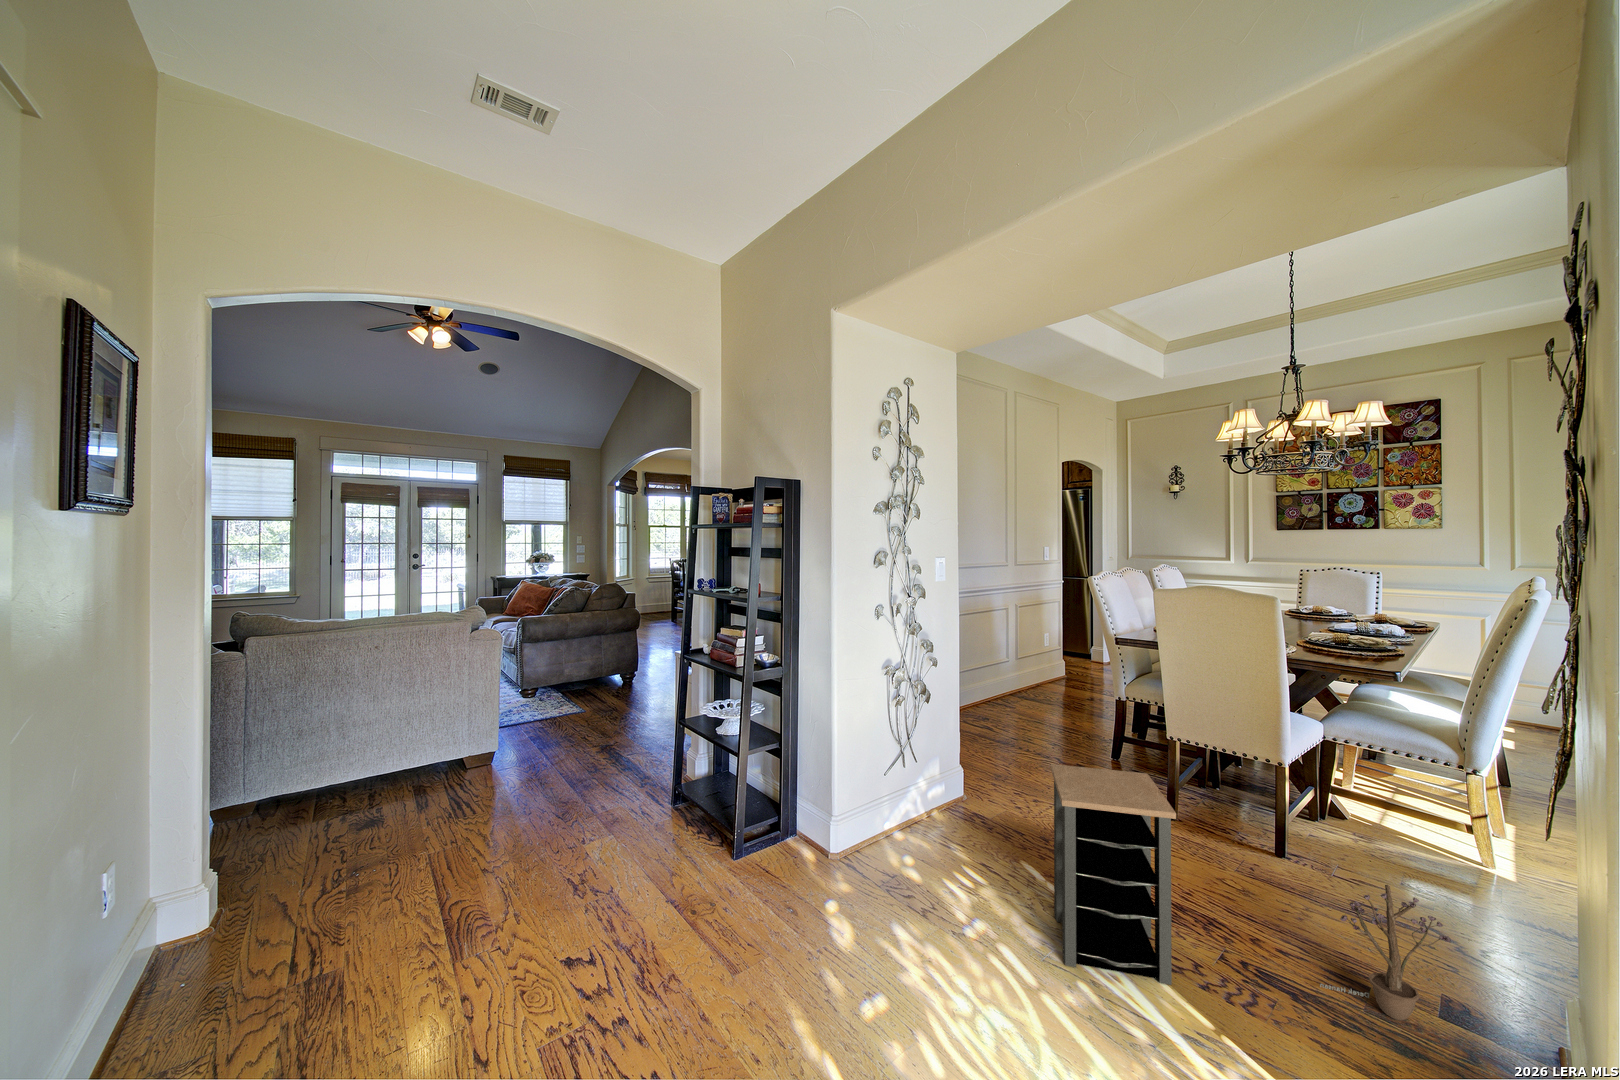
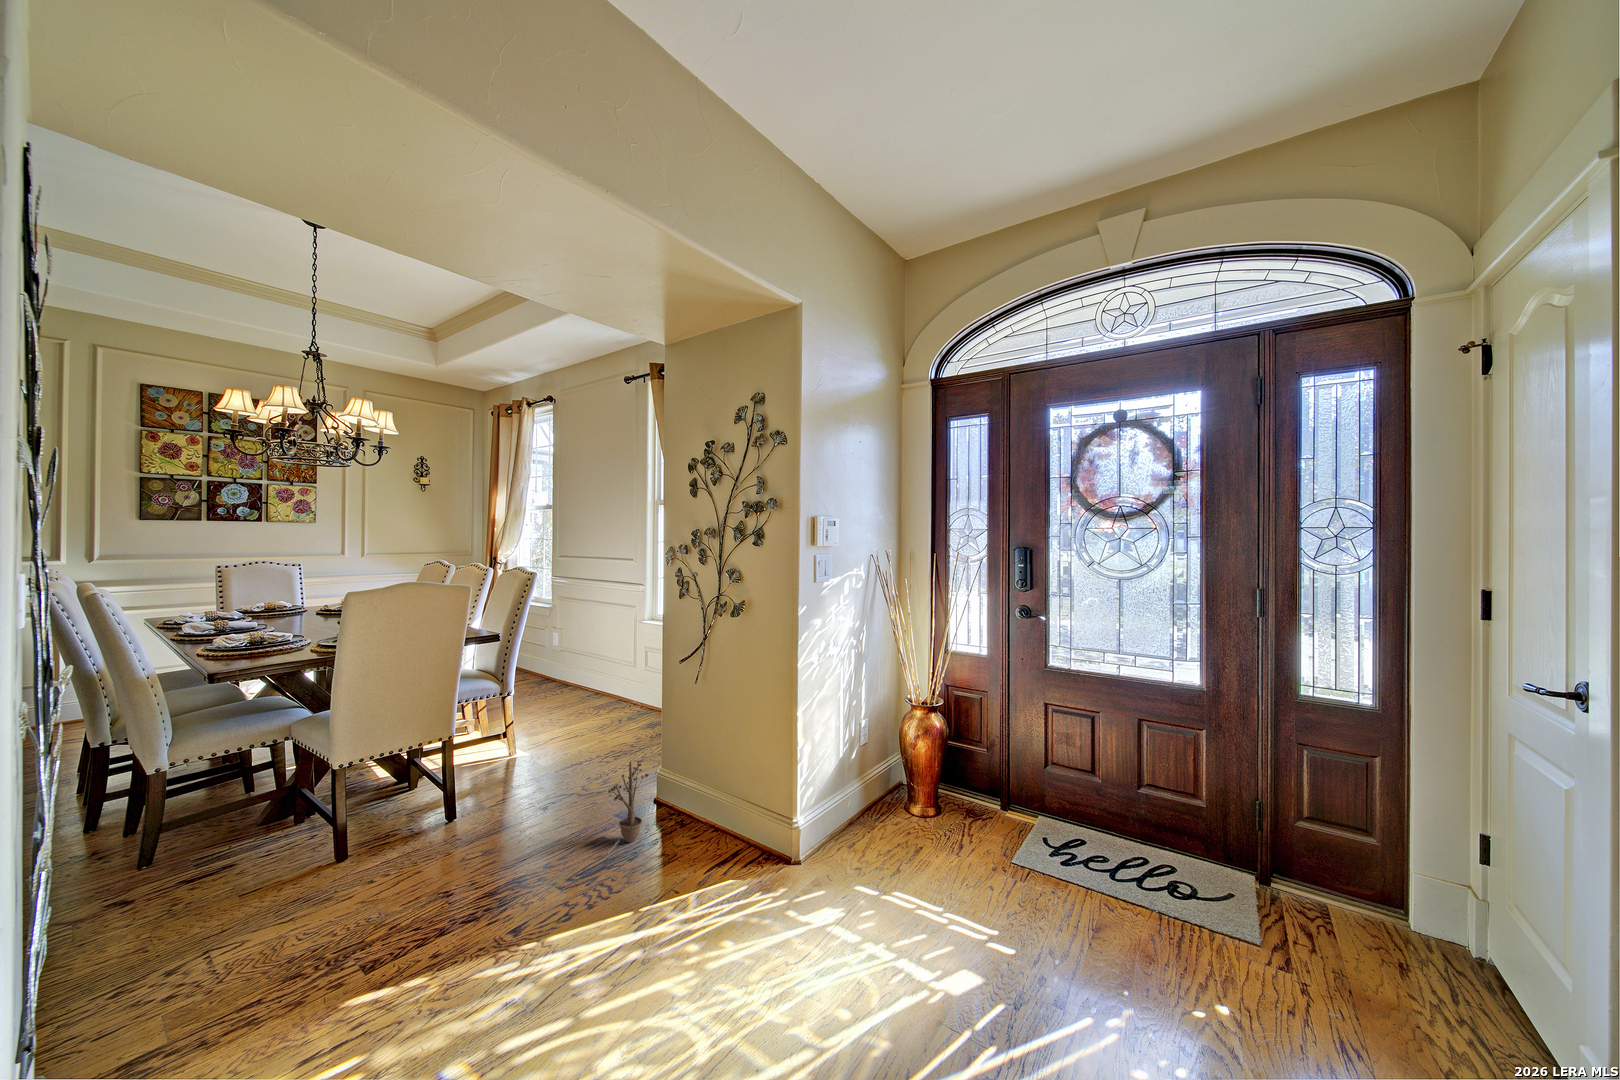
side table: present [1051,764,1176,985] -> none [448,774,594,991]

